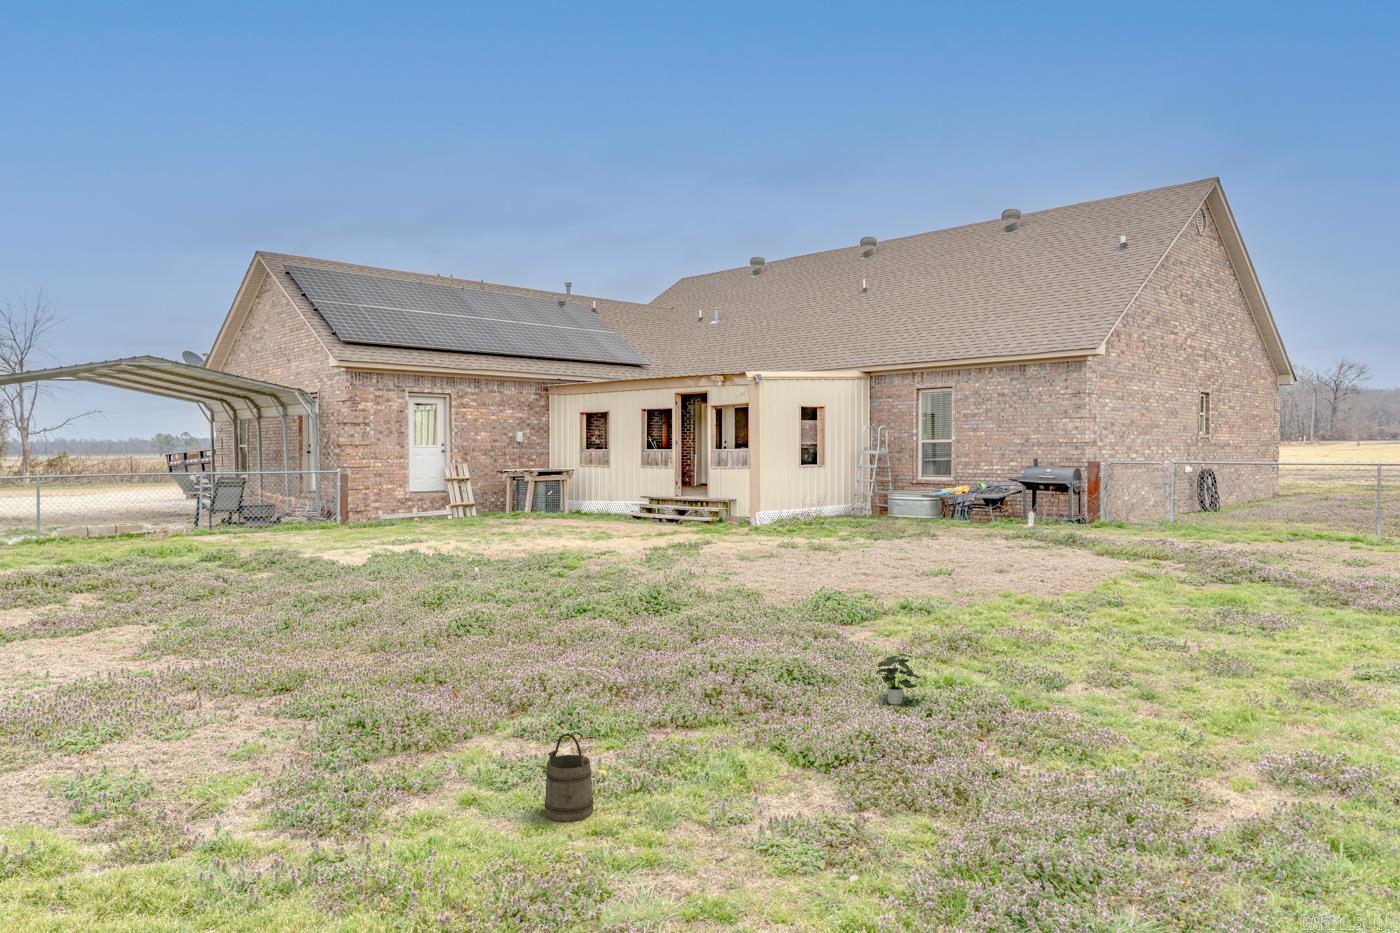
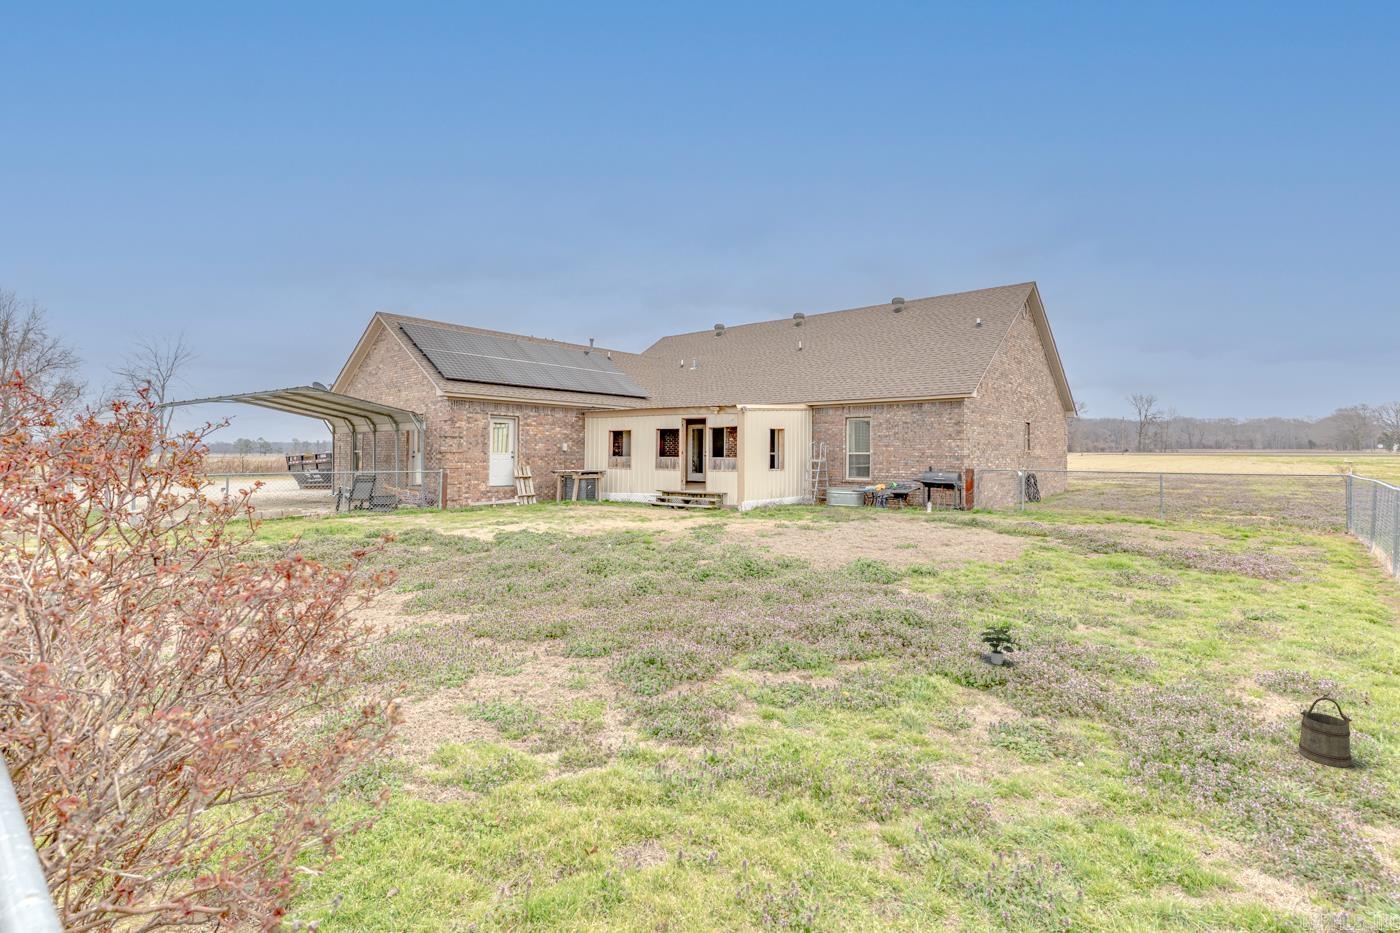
bucket: present [544,733,594,822] -> present [1298,698,1352,767]

